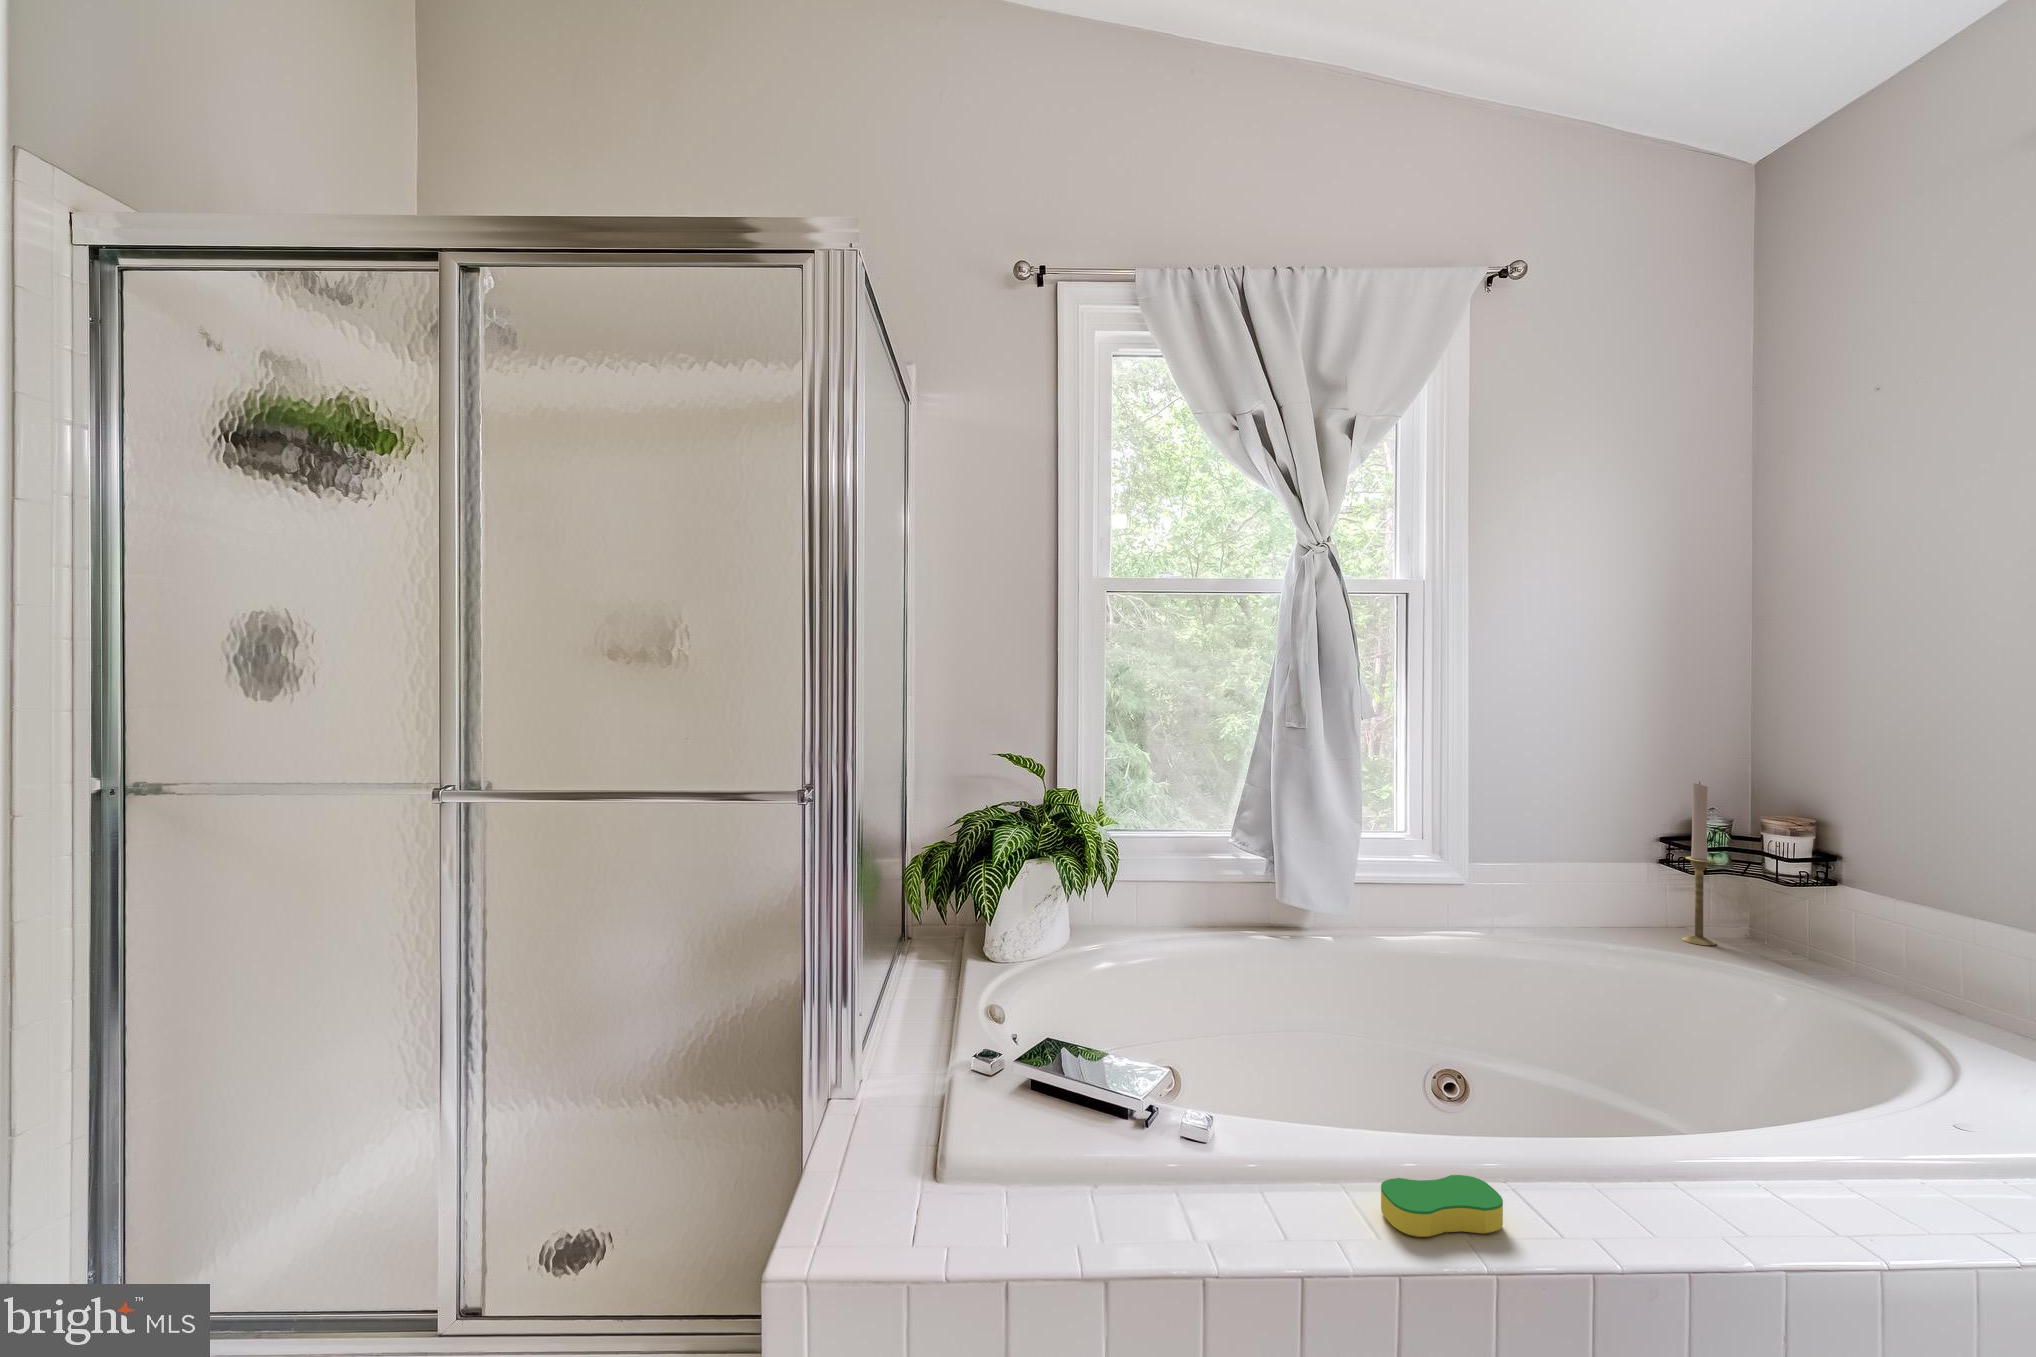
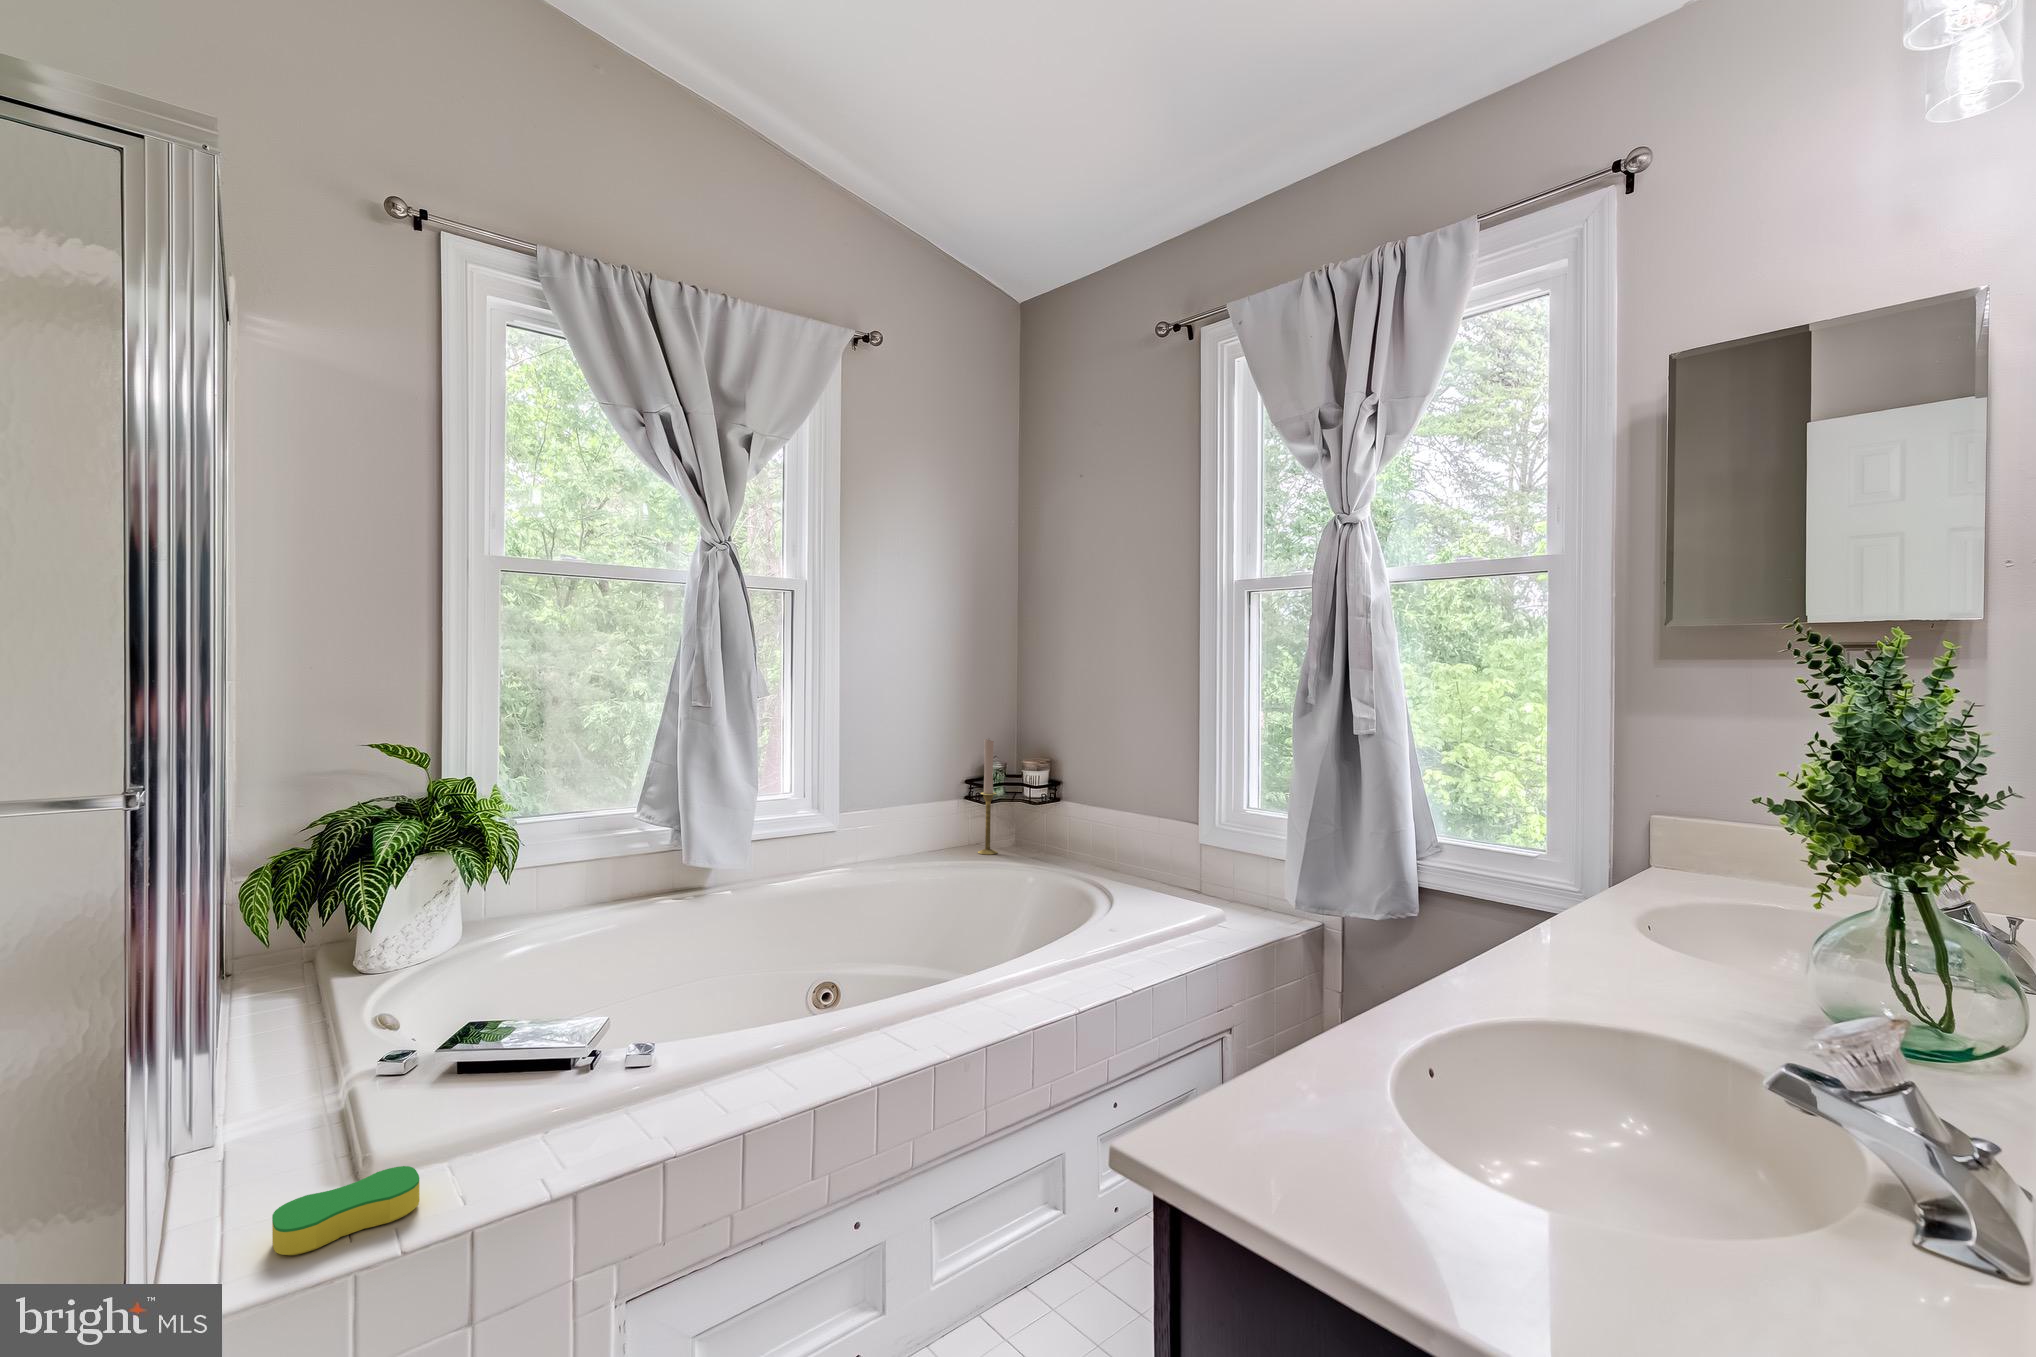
sponge: present [1381,1175,1503,1237] -> present [272,1166,420,1255]

